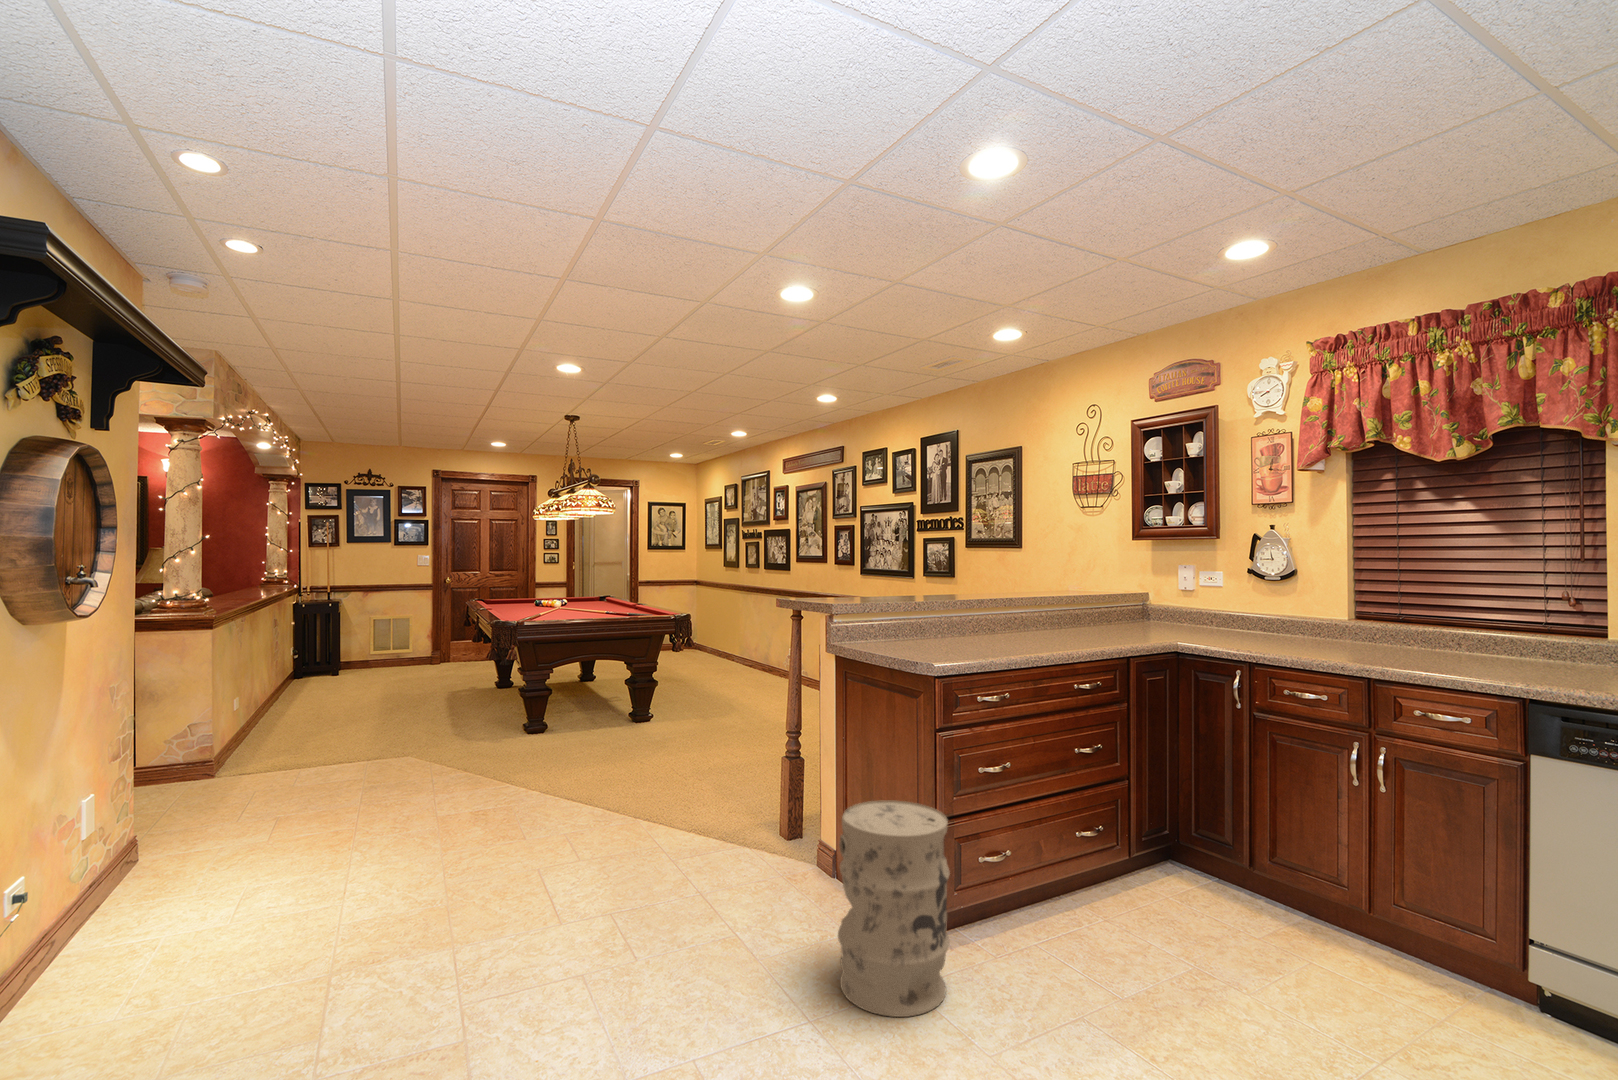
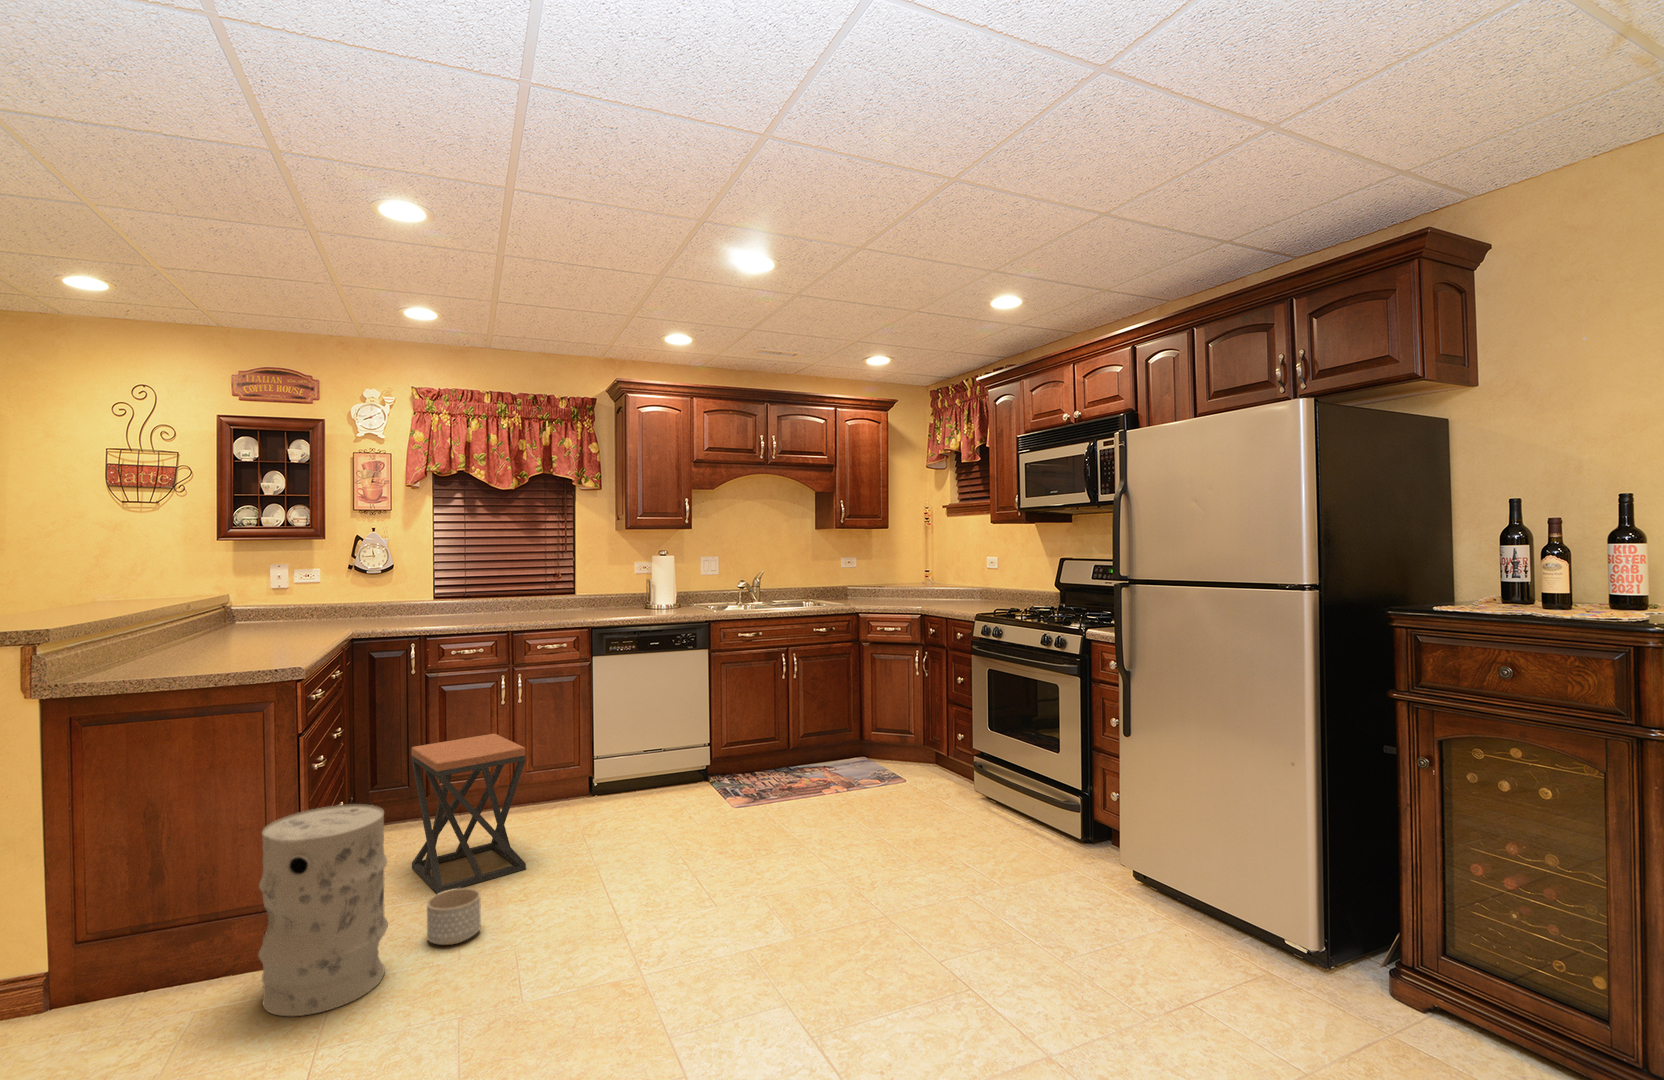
stool: none [1097,791,1251,1028] -> present [411,734,526,894]
planter: none [990,967,1054,1046] -> present [427,888,481,945]

